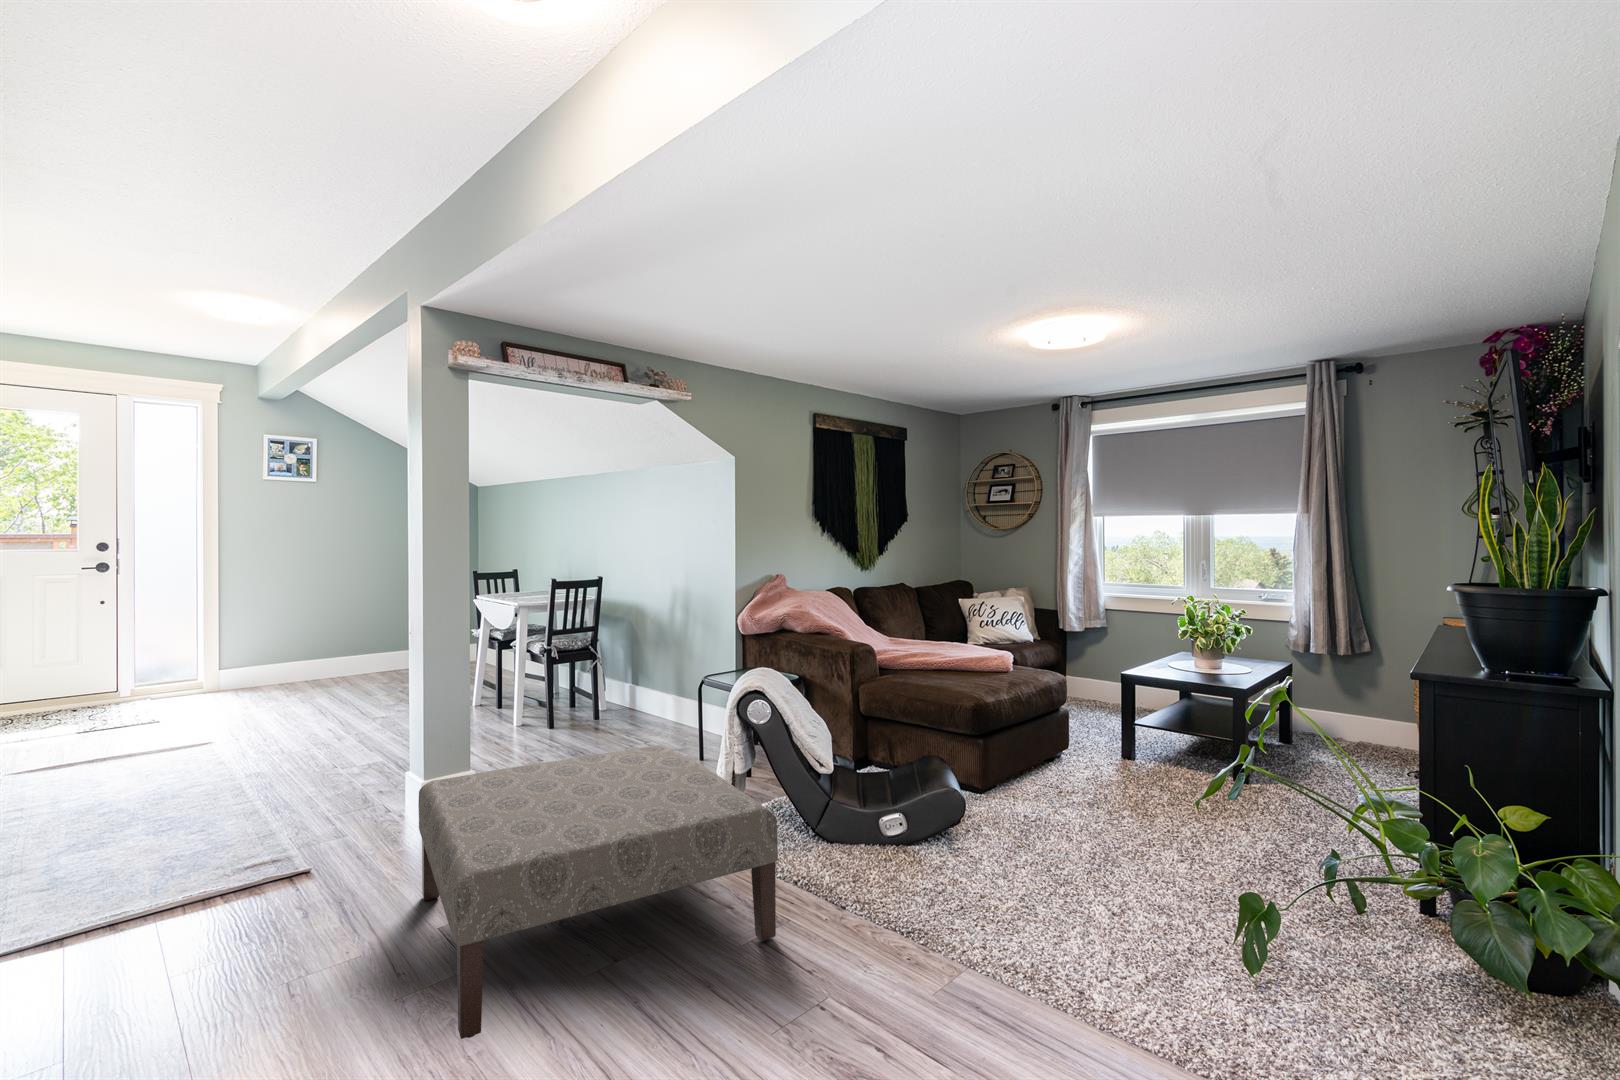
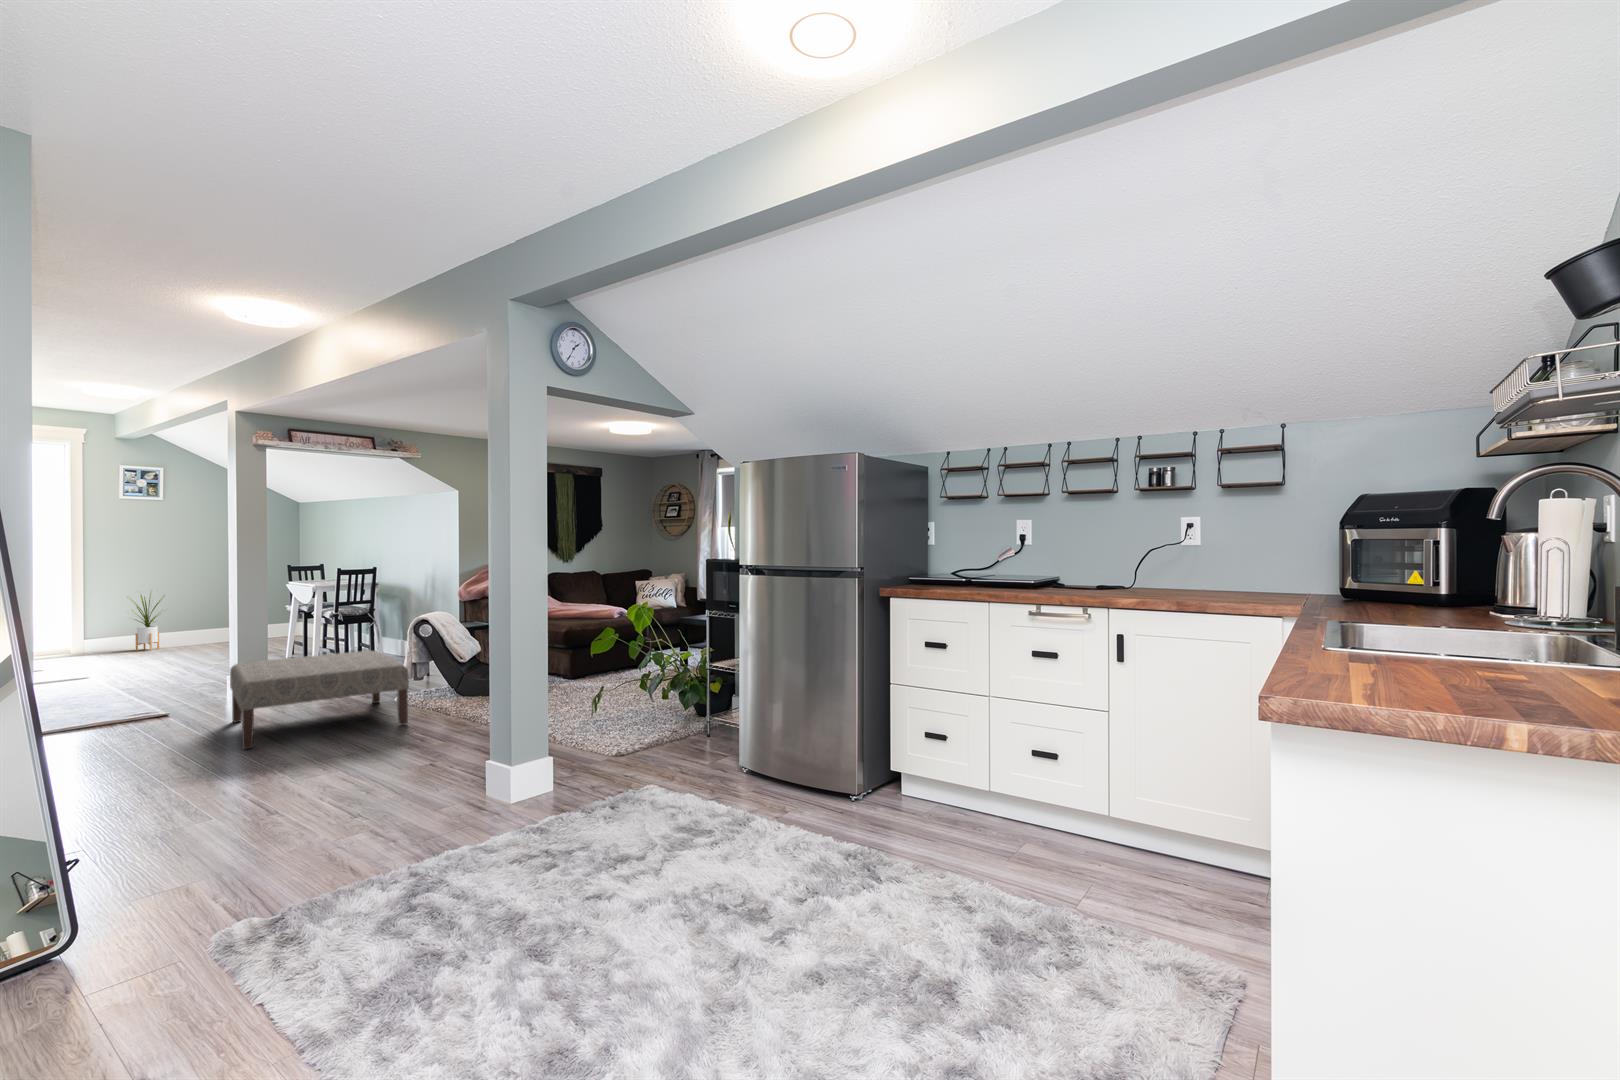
house plant: none [270,603,324,689] -> present [131,595,163,651]

